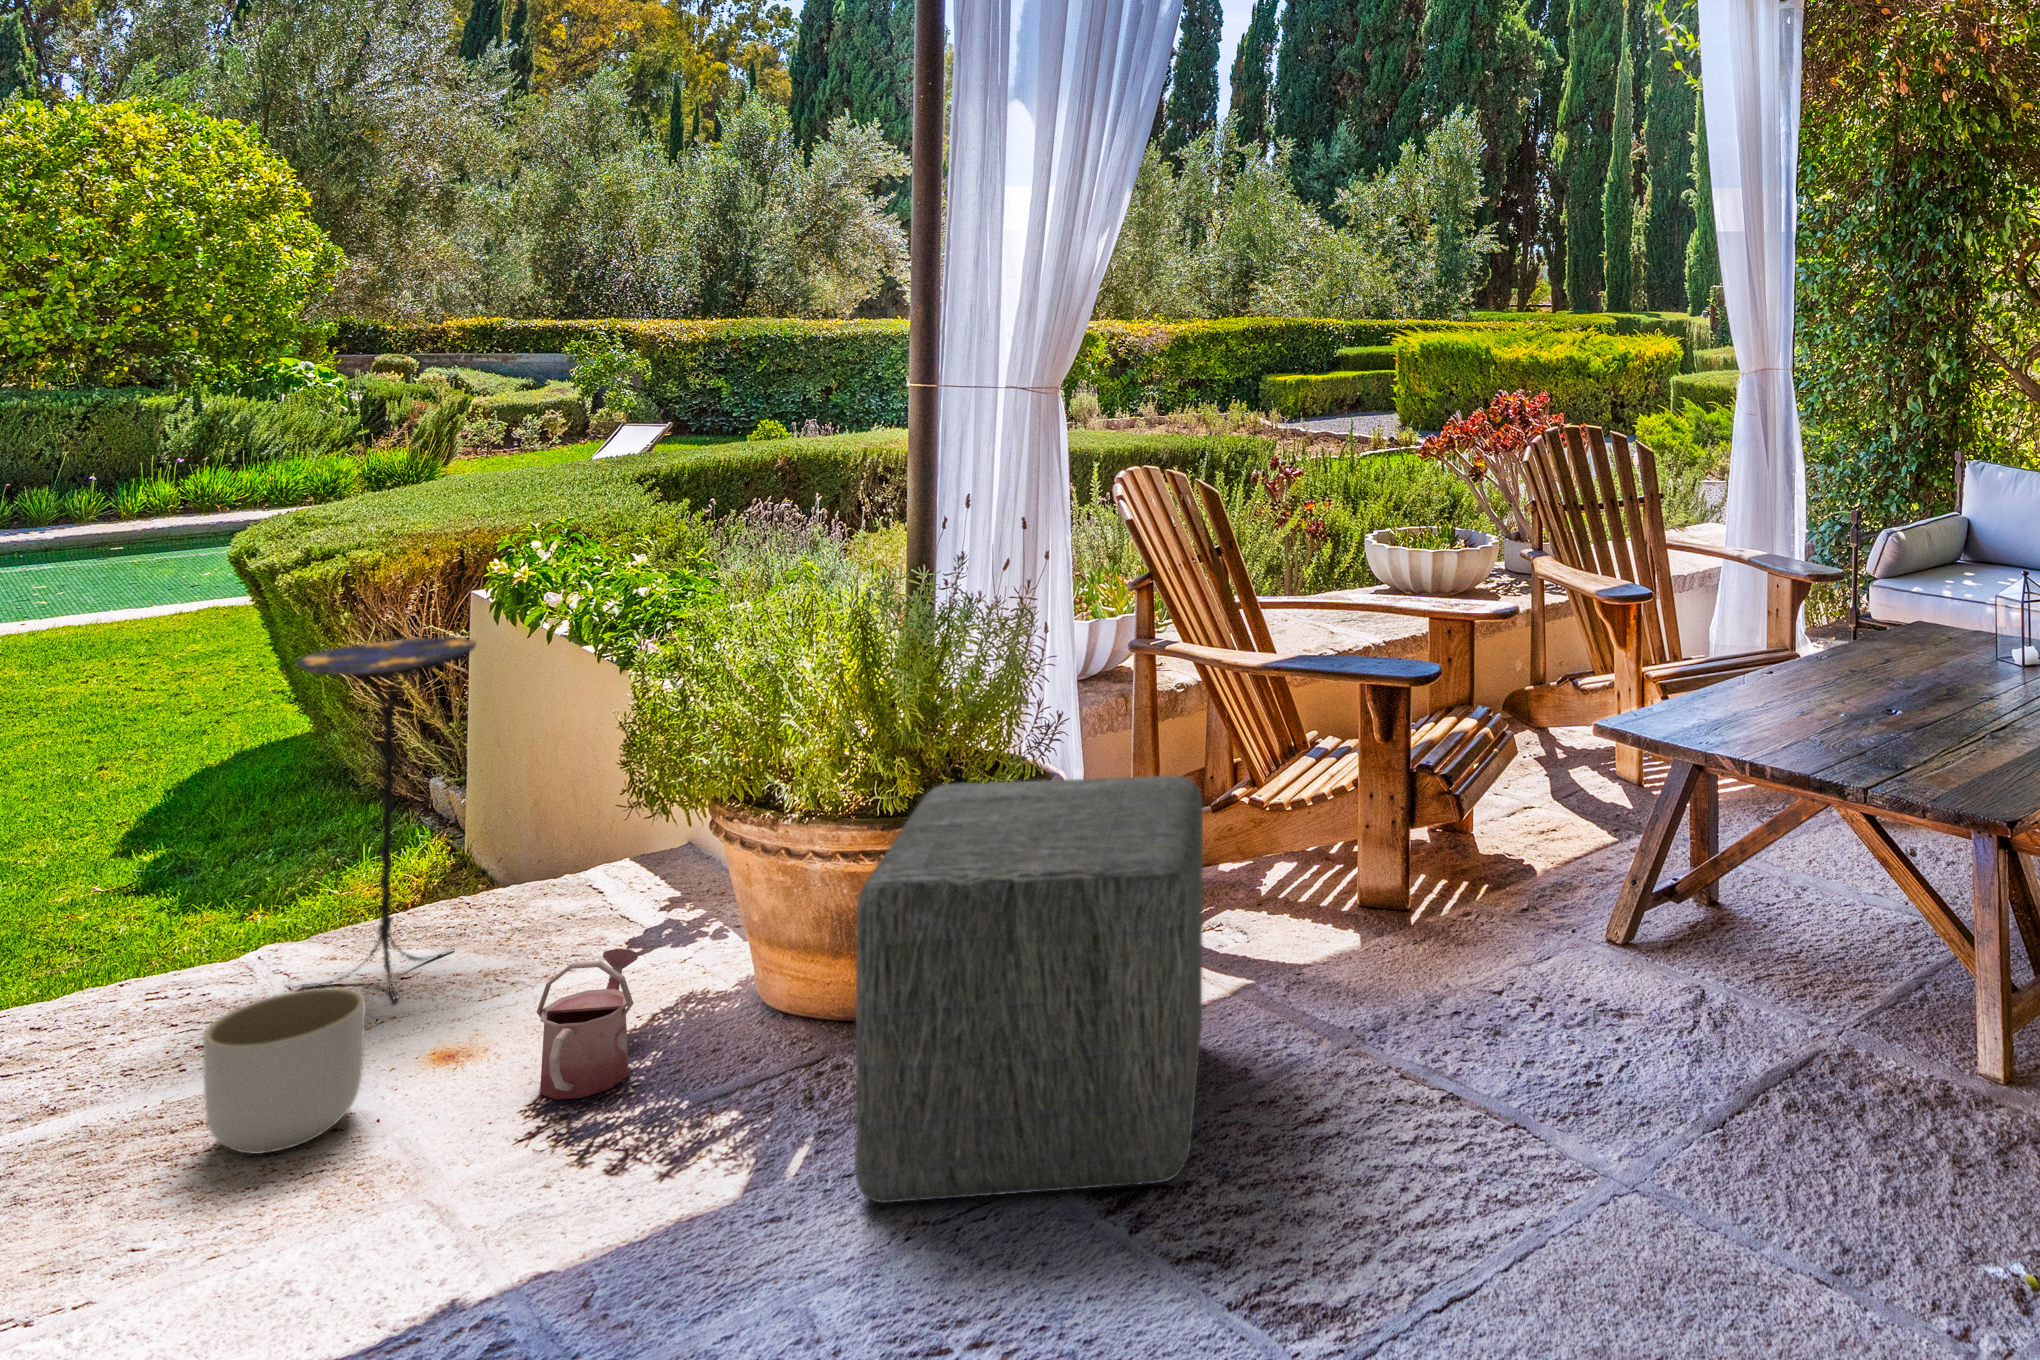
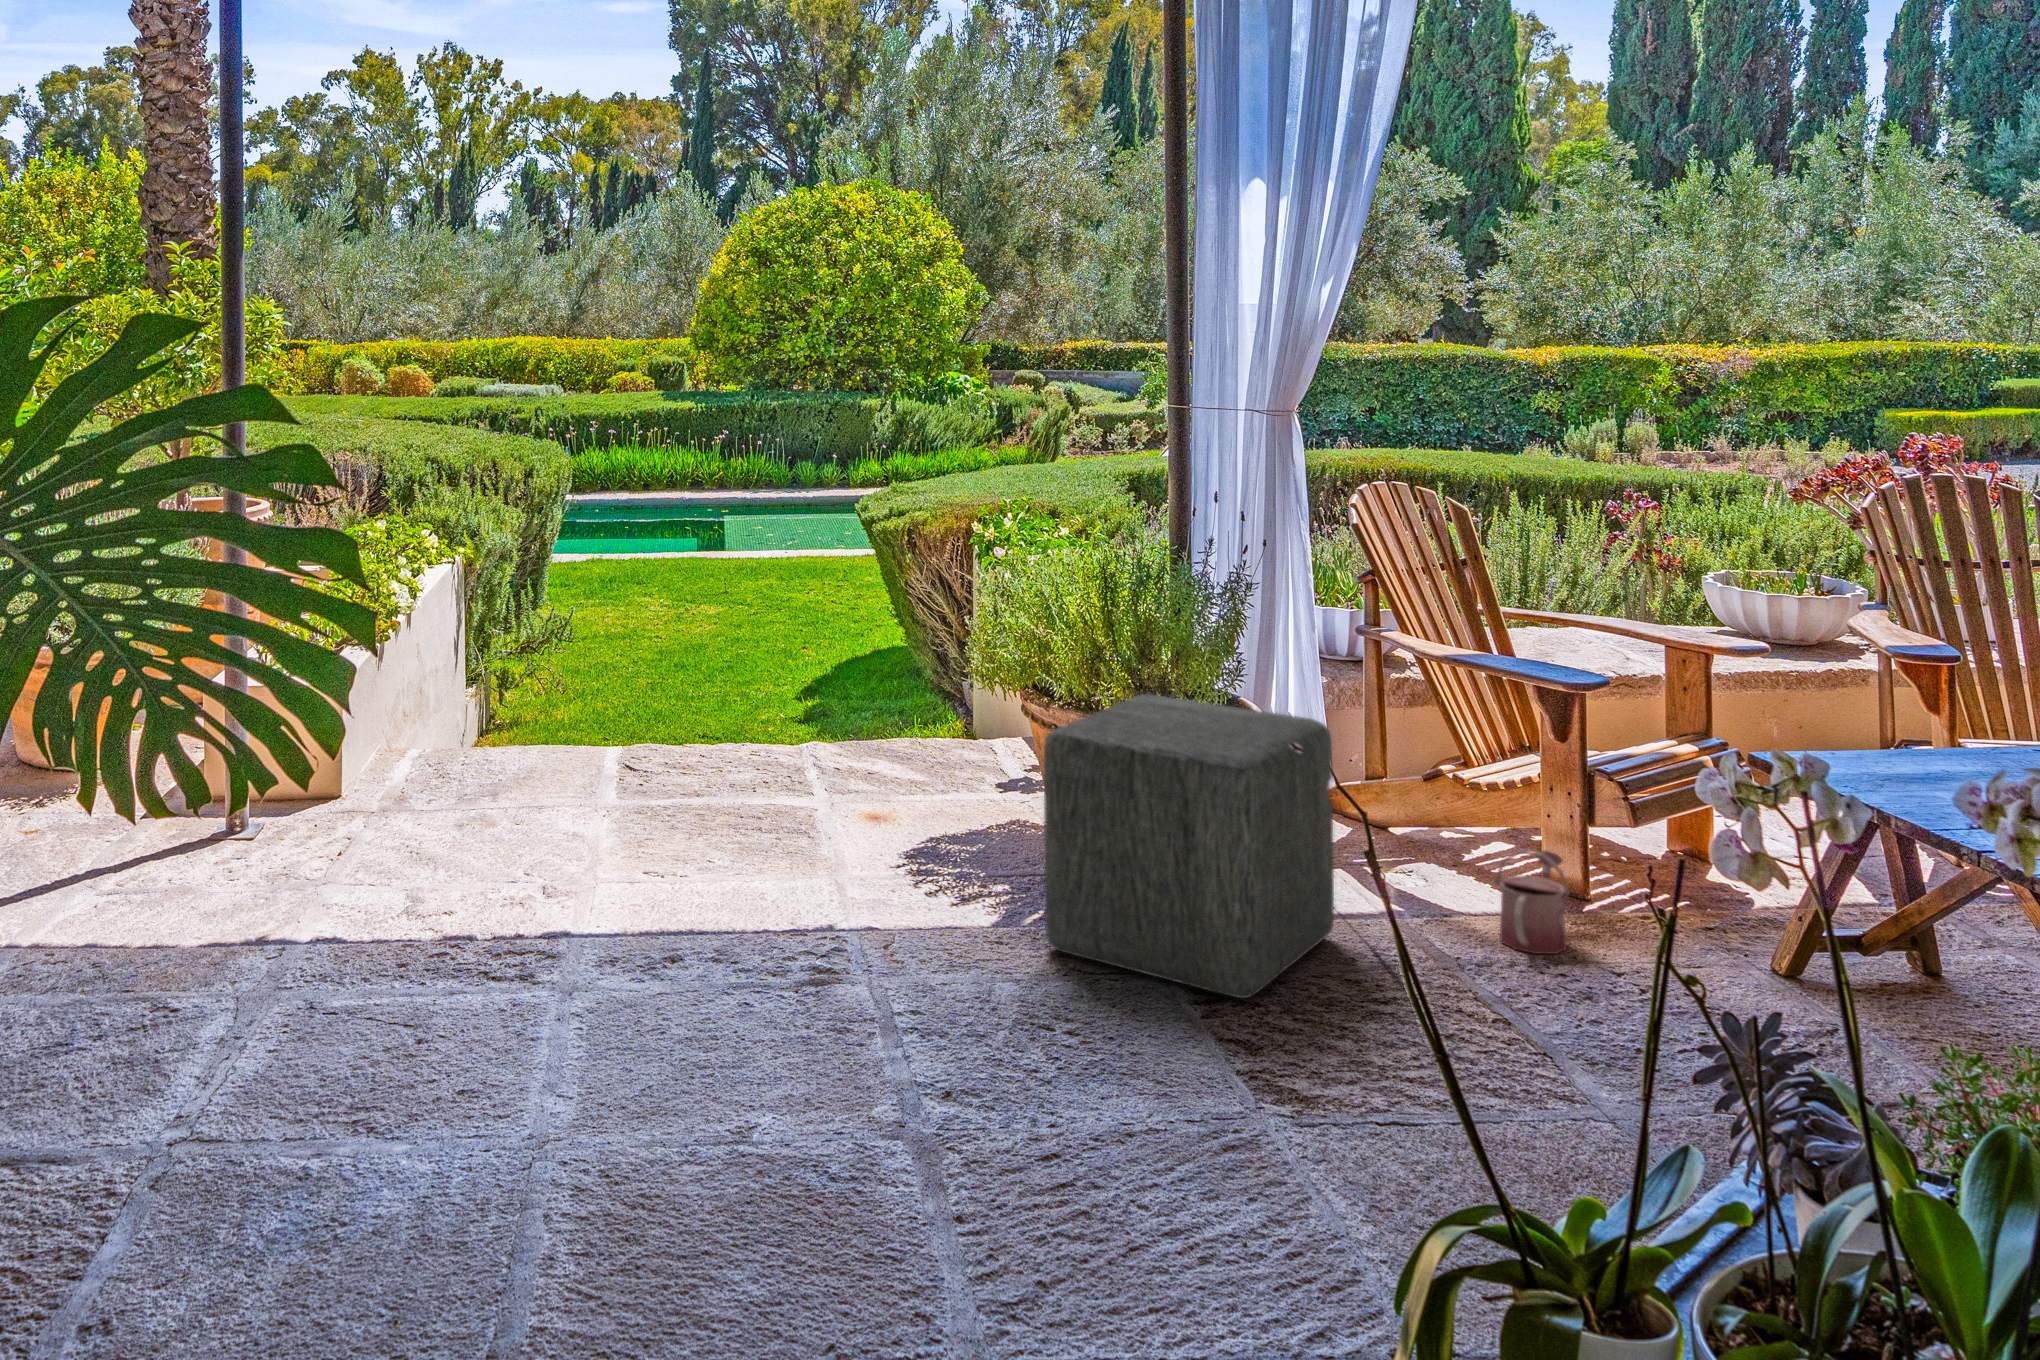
side table: present [297,637,476,999] -> none [821,557,918,785]
watering can: present [537,948,639,1100] -> present [1496,850,1569,954]
planter: present [203,987,365,1154] -> none [754,752,830,837]

